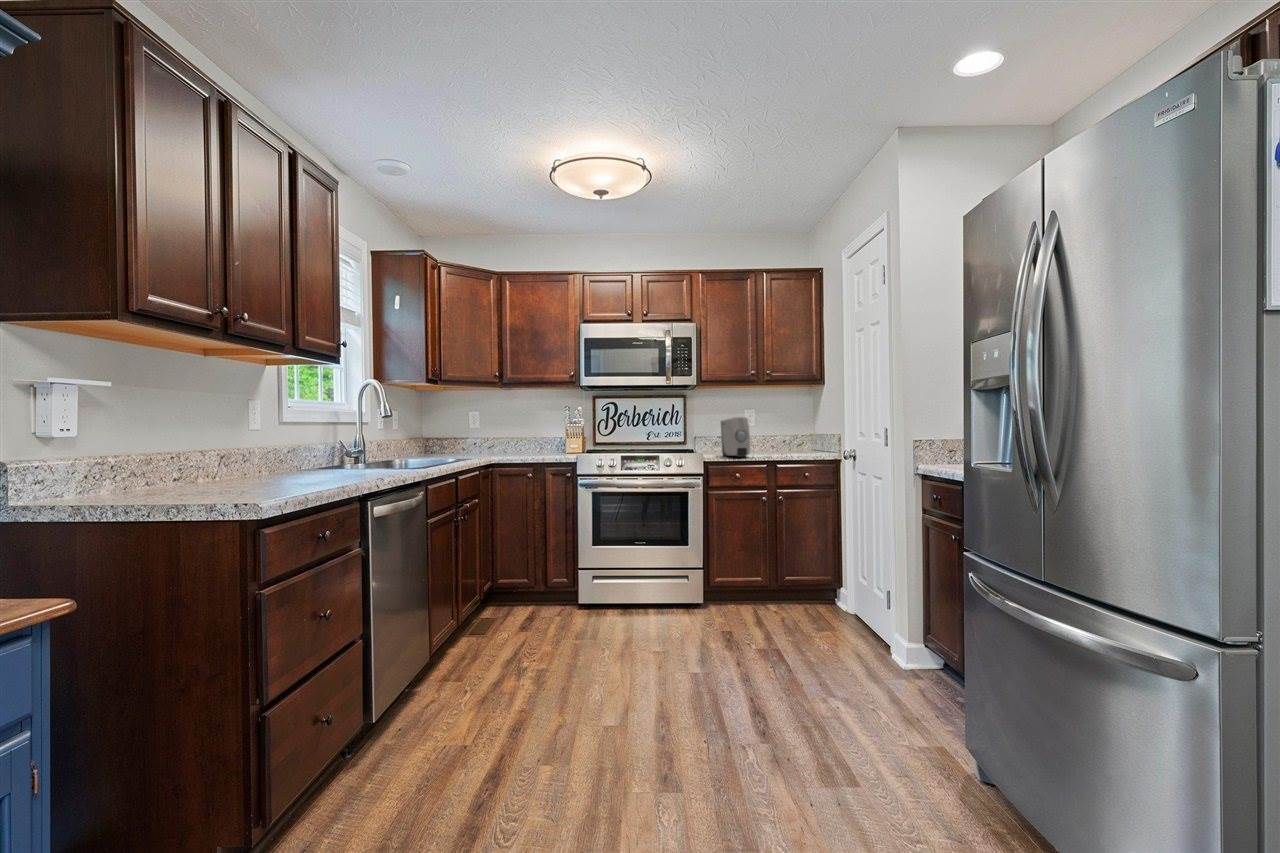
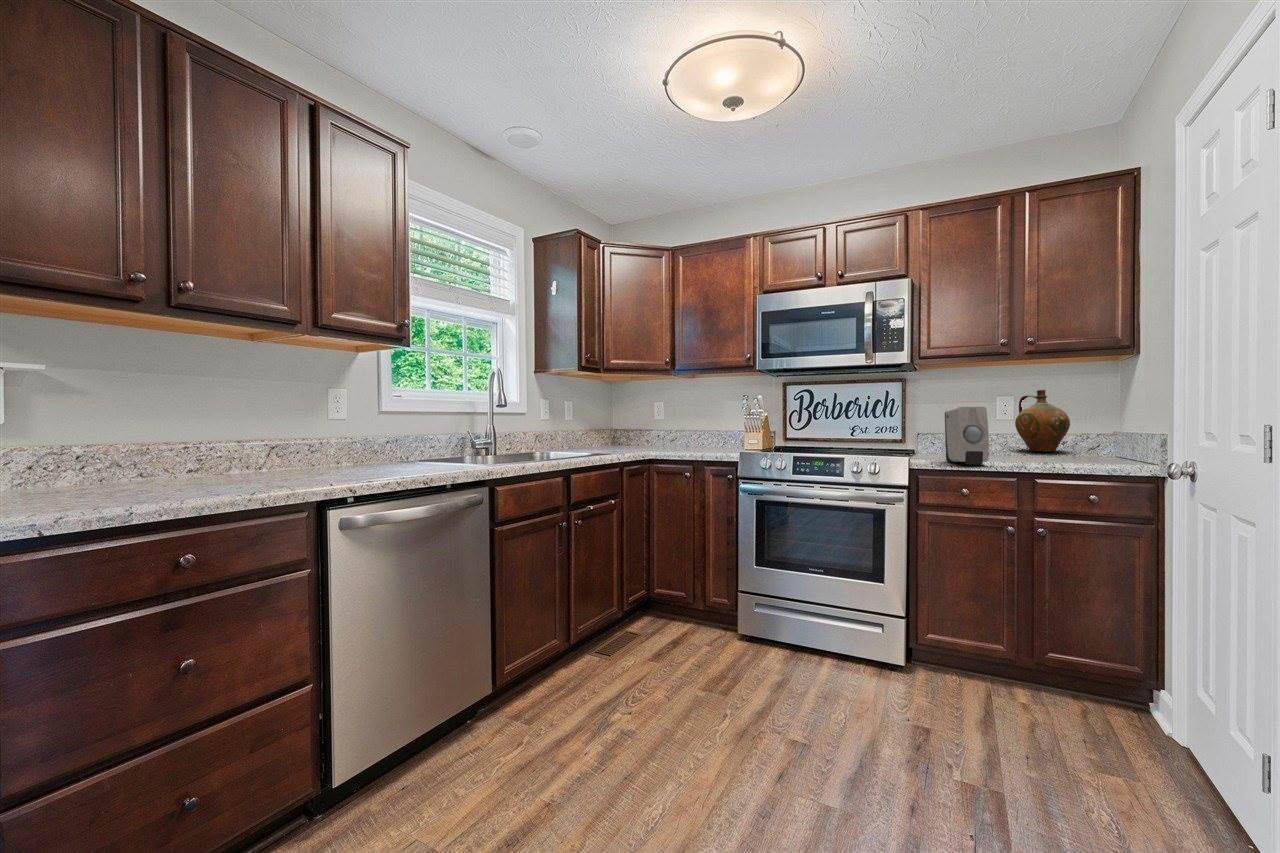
ceramic jug: none [756,405,787,447] -> present [1015,390,1070,452]

